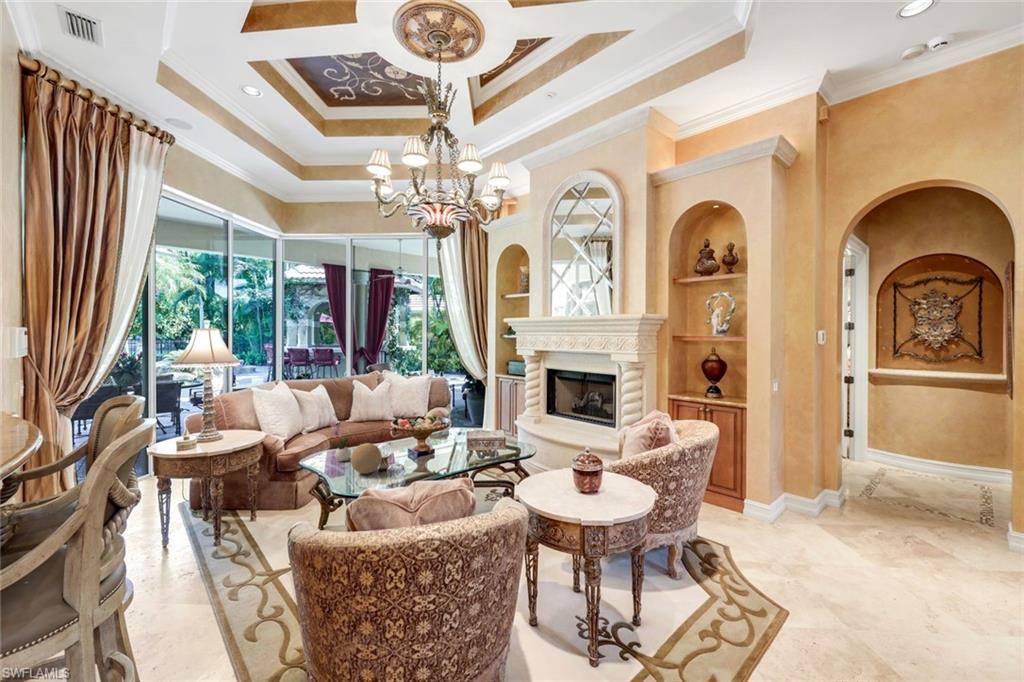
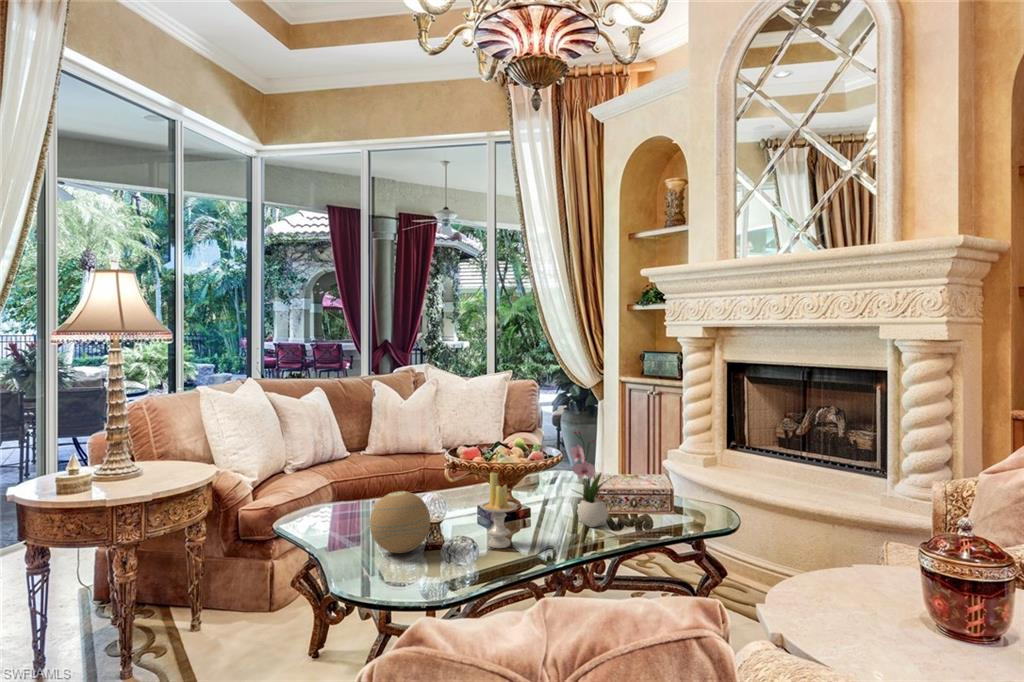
flower arrangement: present [331,415,351,461] -> present [570,431,609,527]
candle: none [407,432,426,469] -> present [480,472,517,548]

